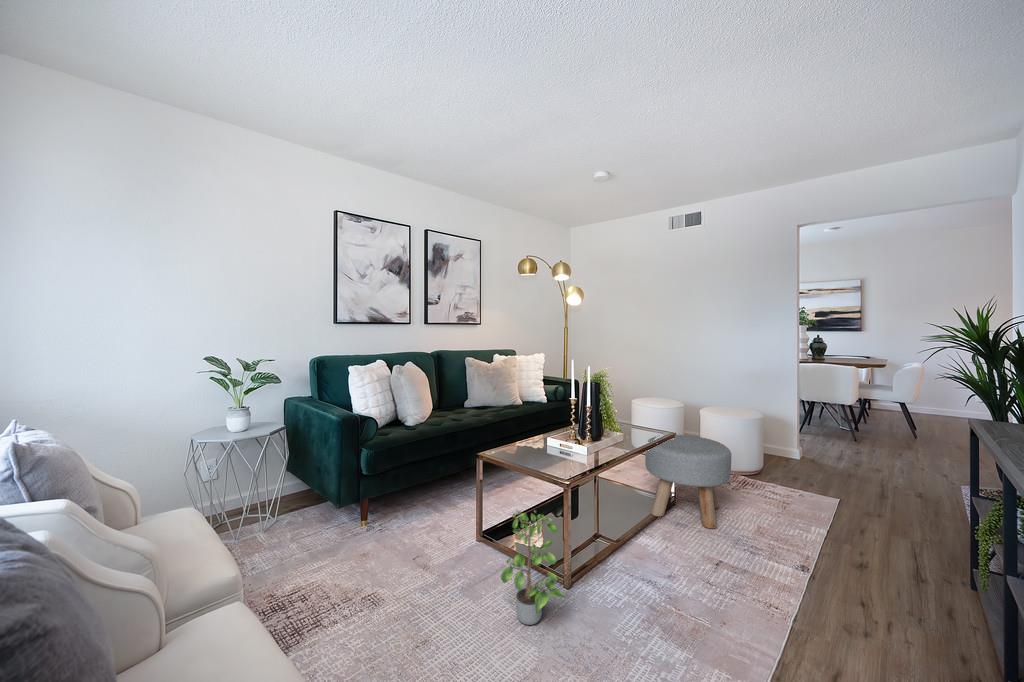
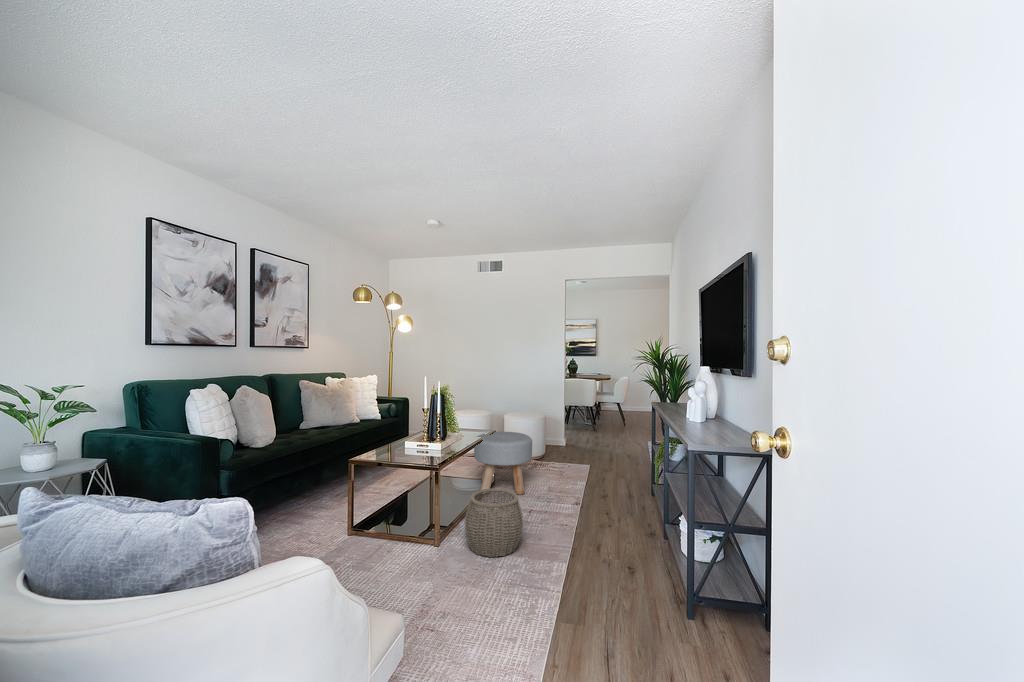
potted plant: present [501,511,565,625] -> none [396,485,448,573]
woven basket: none [602,524,693,636] -> present [465,488,523,557]

